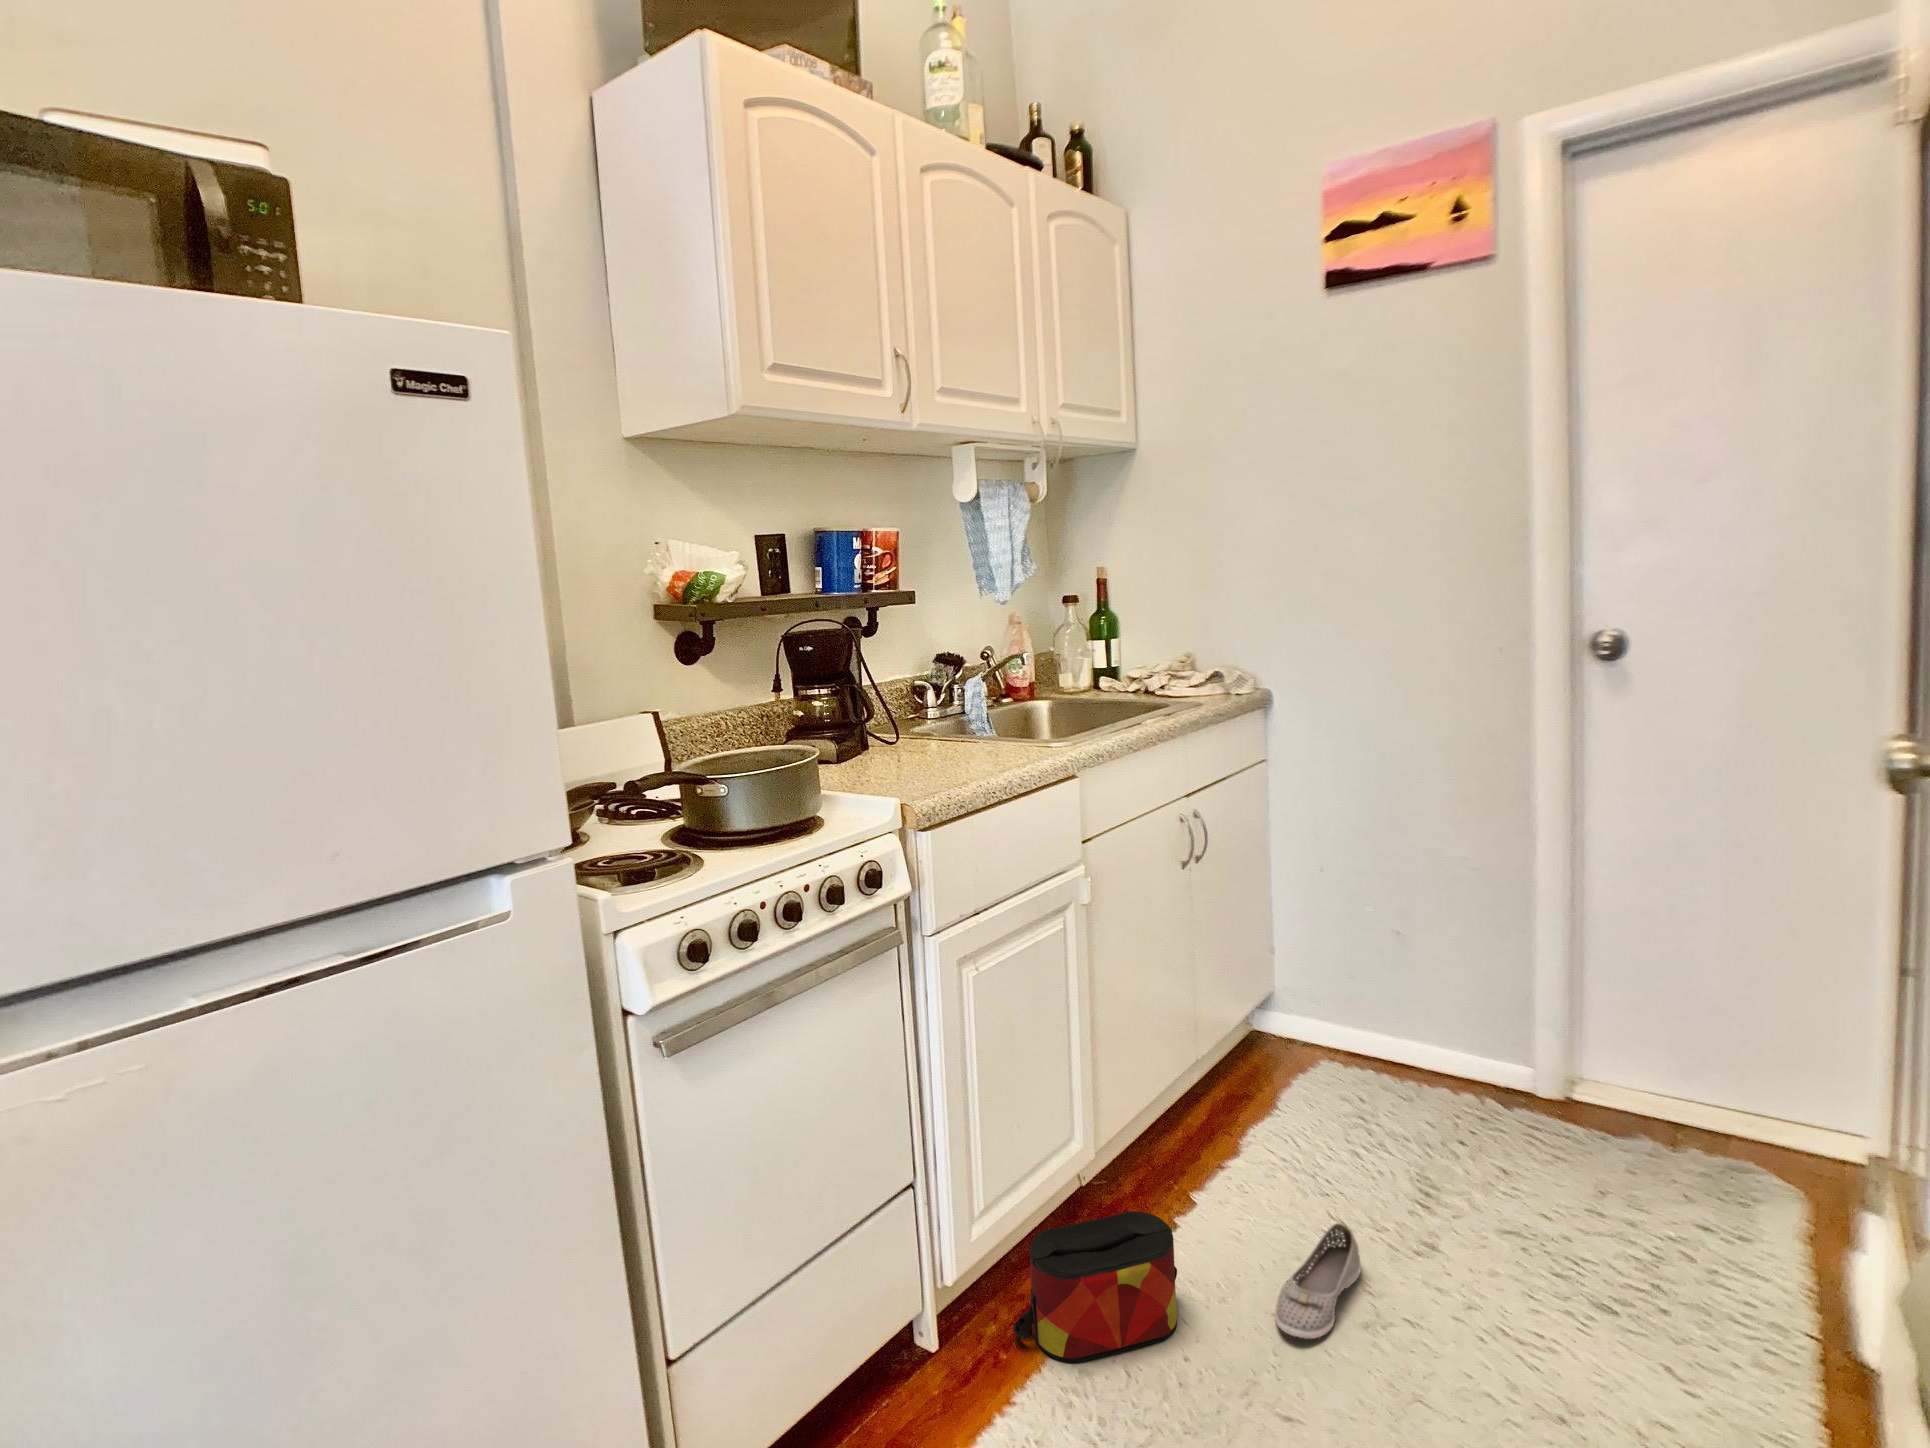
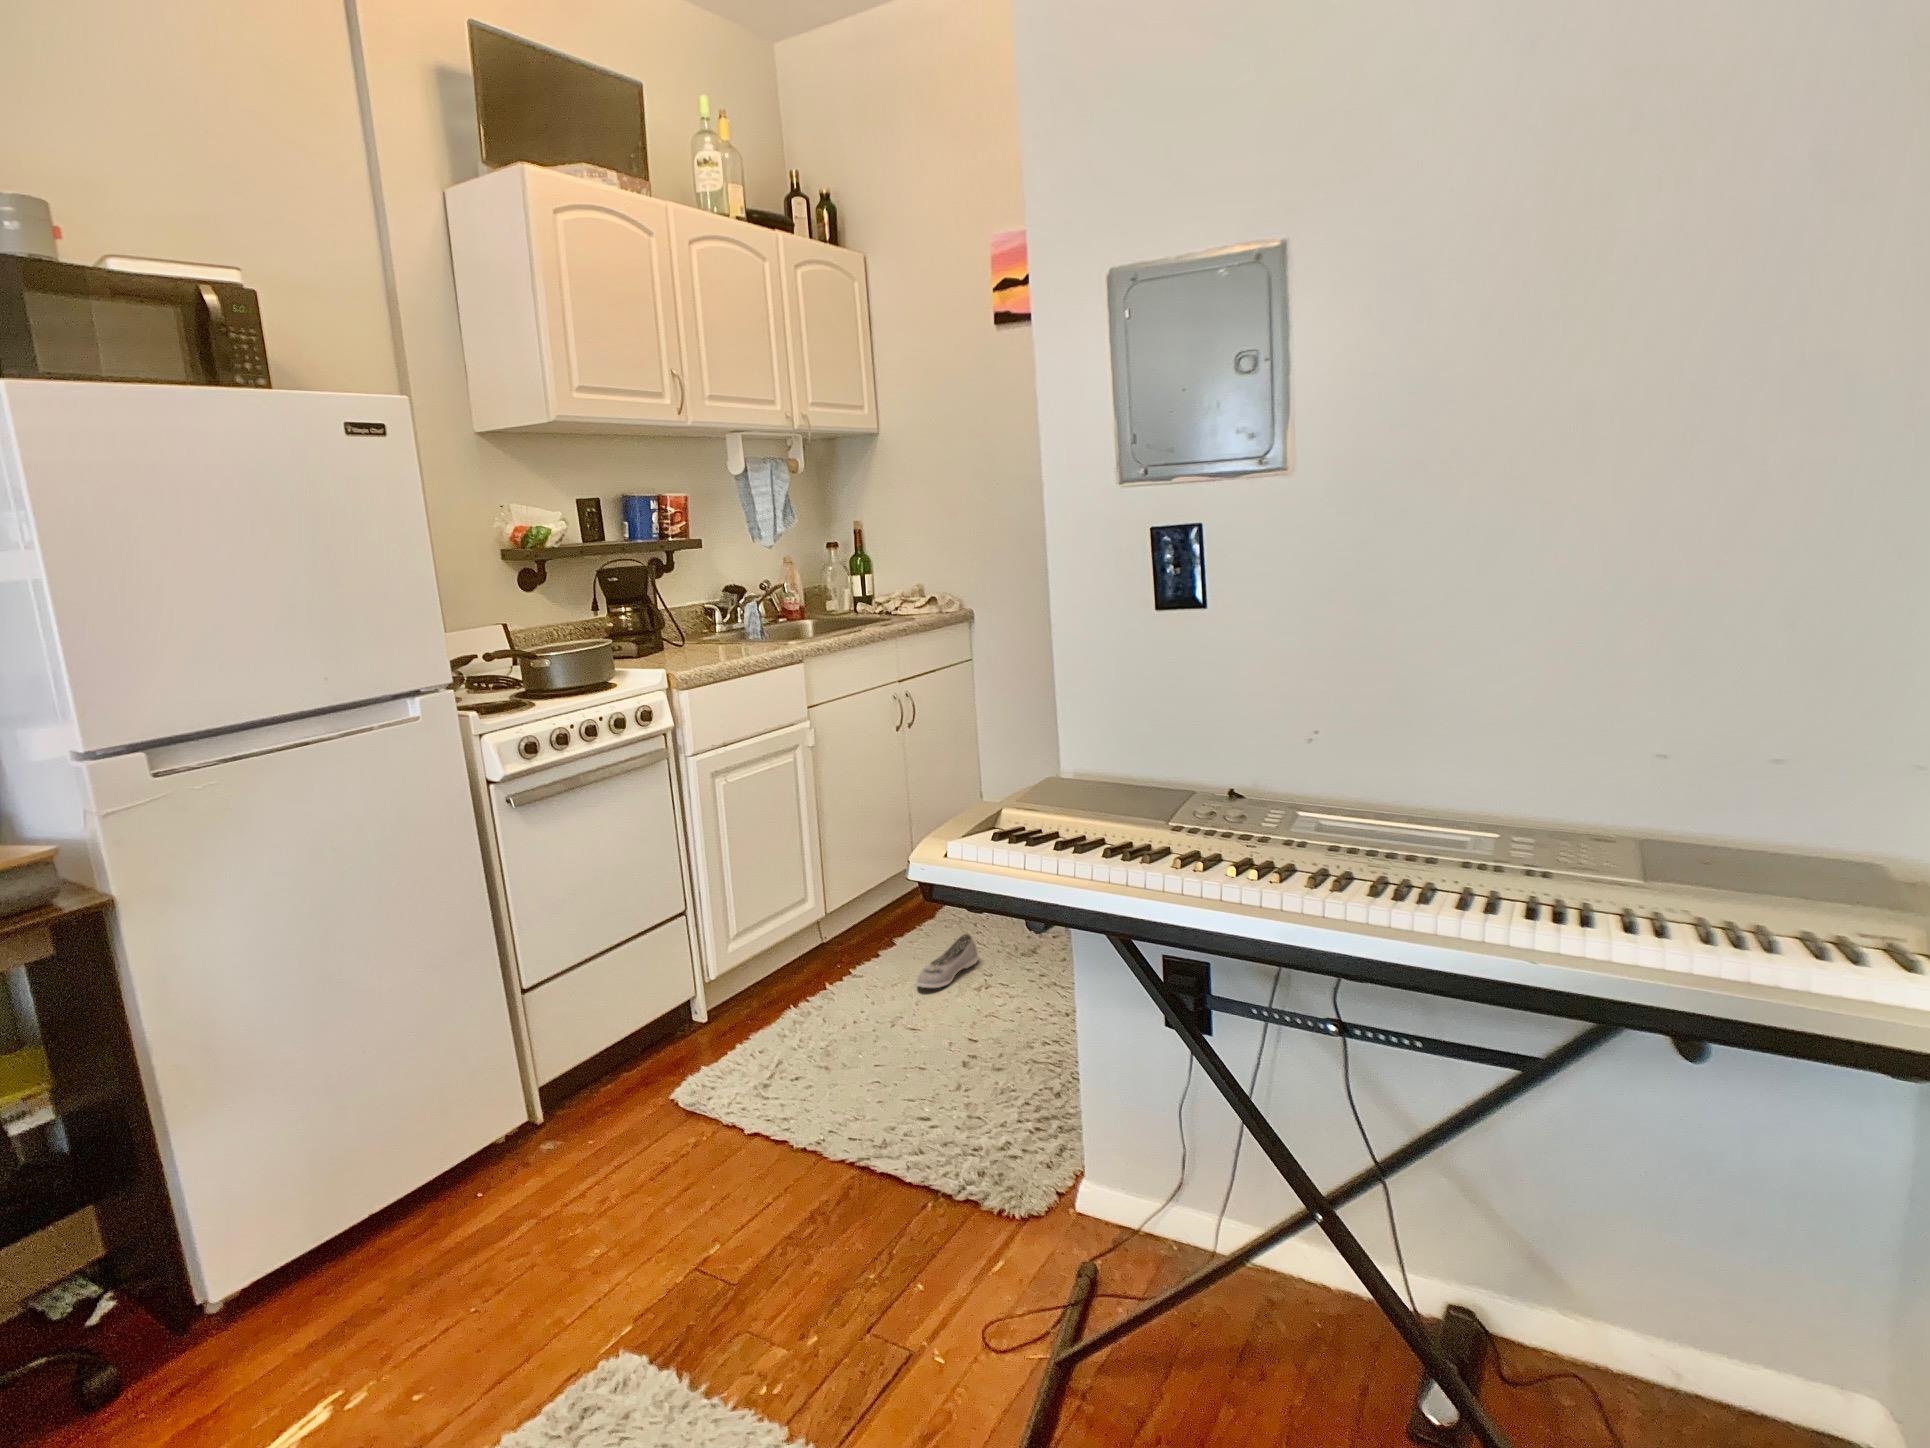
bag: present [1013,1211,1177,1362] -> none [754,931,861,1013]

